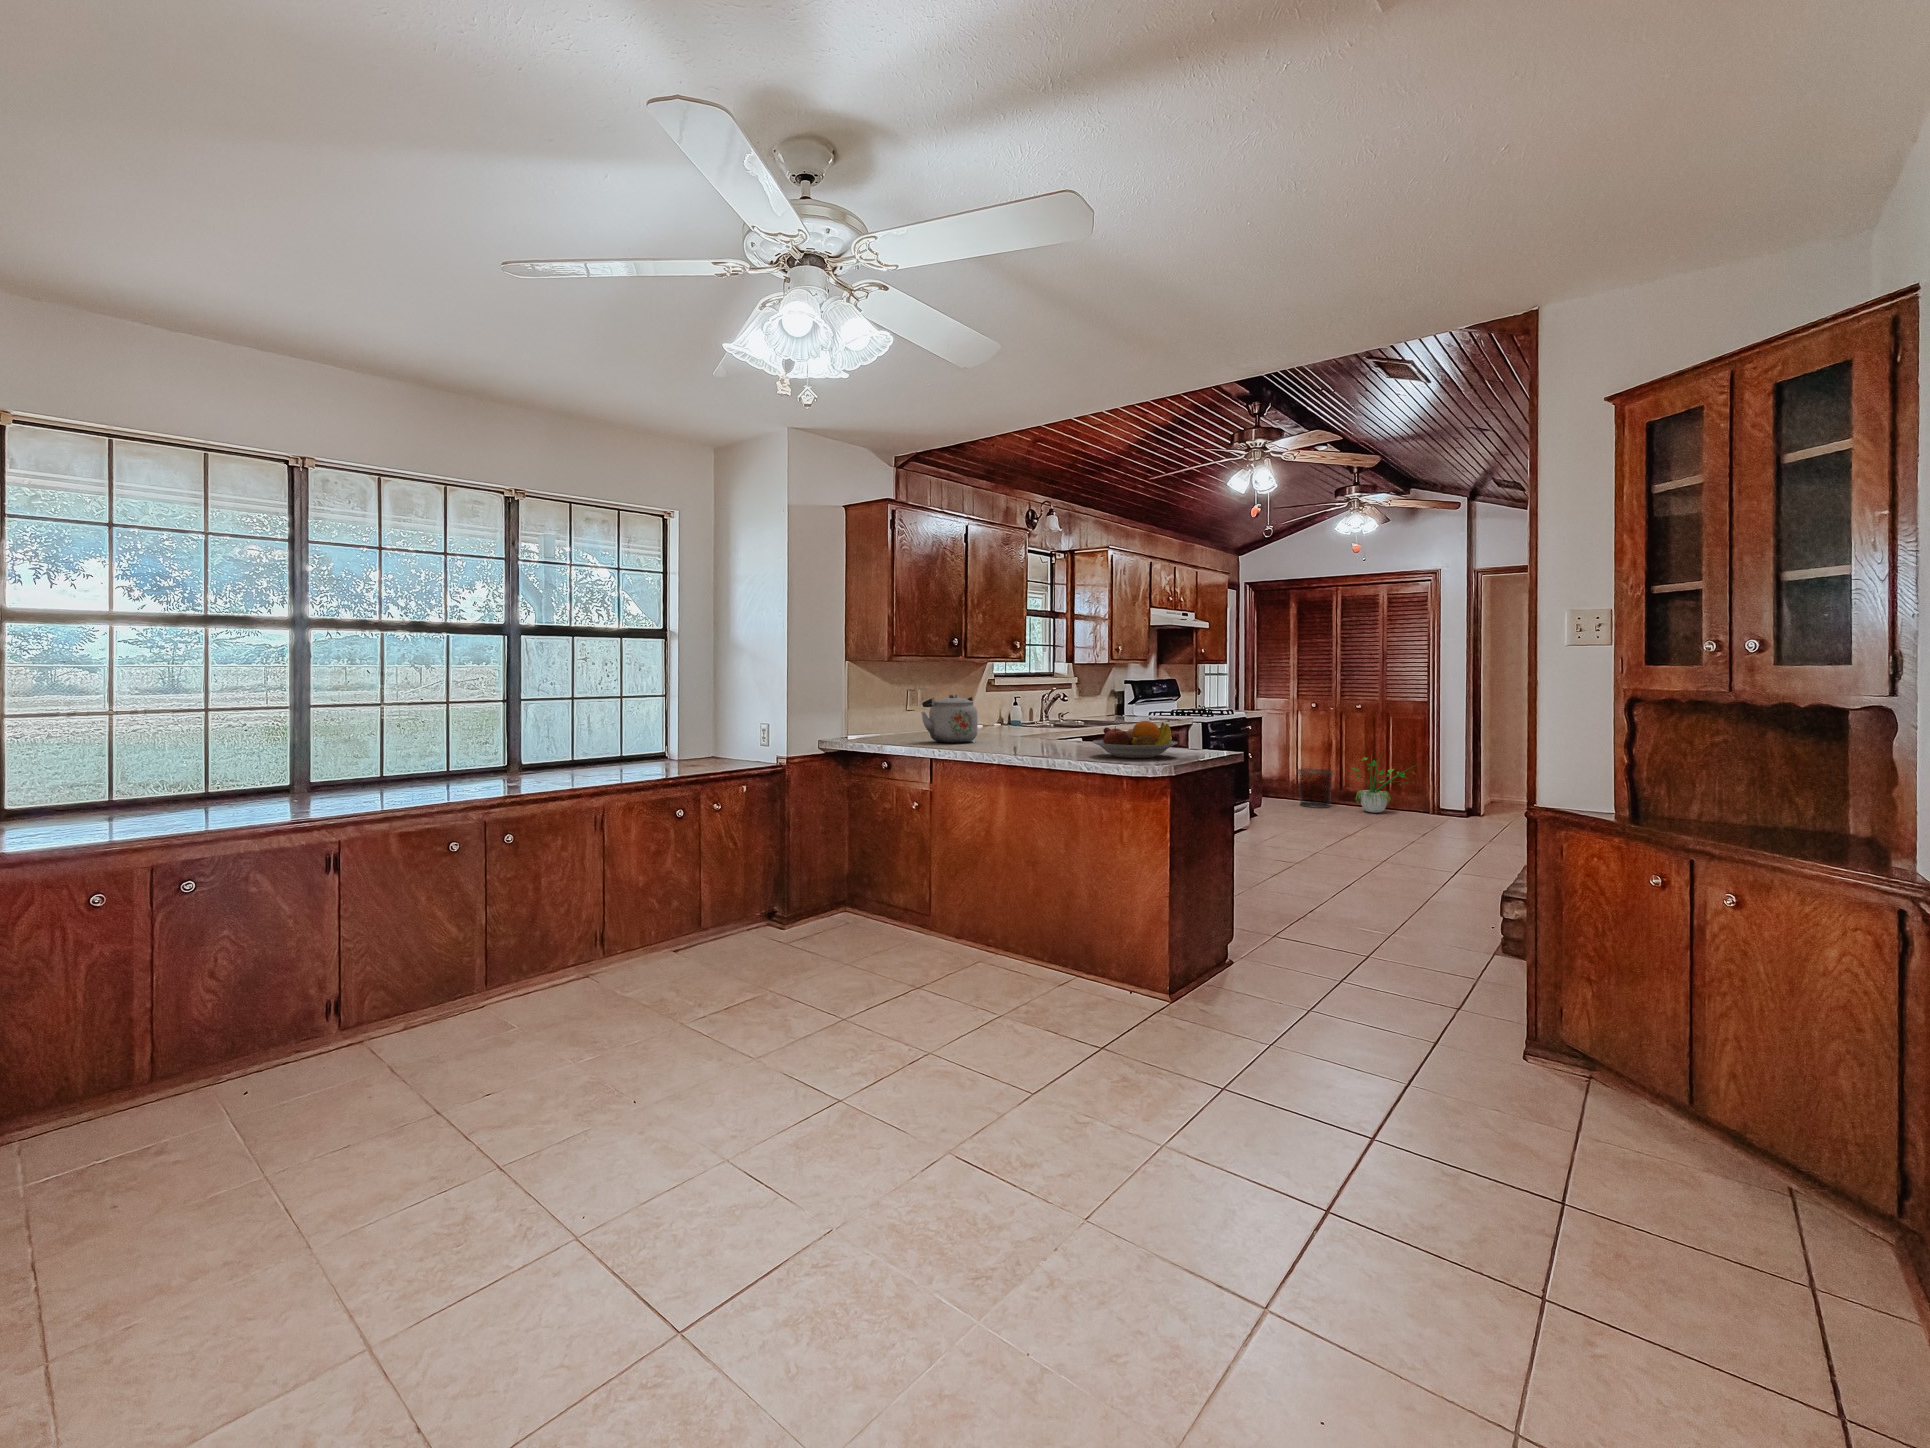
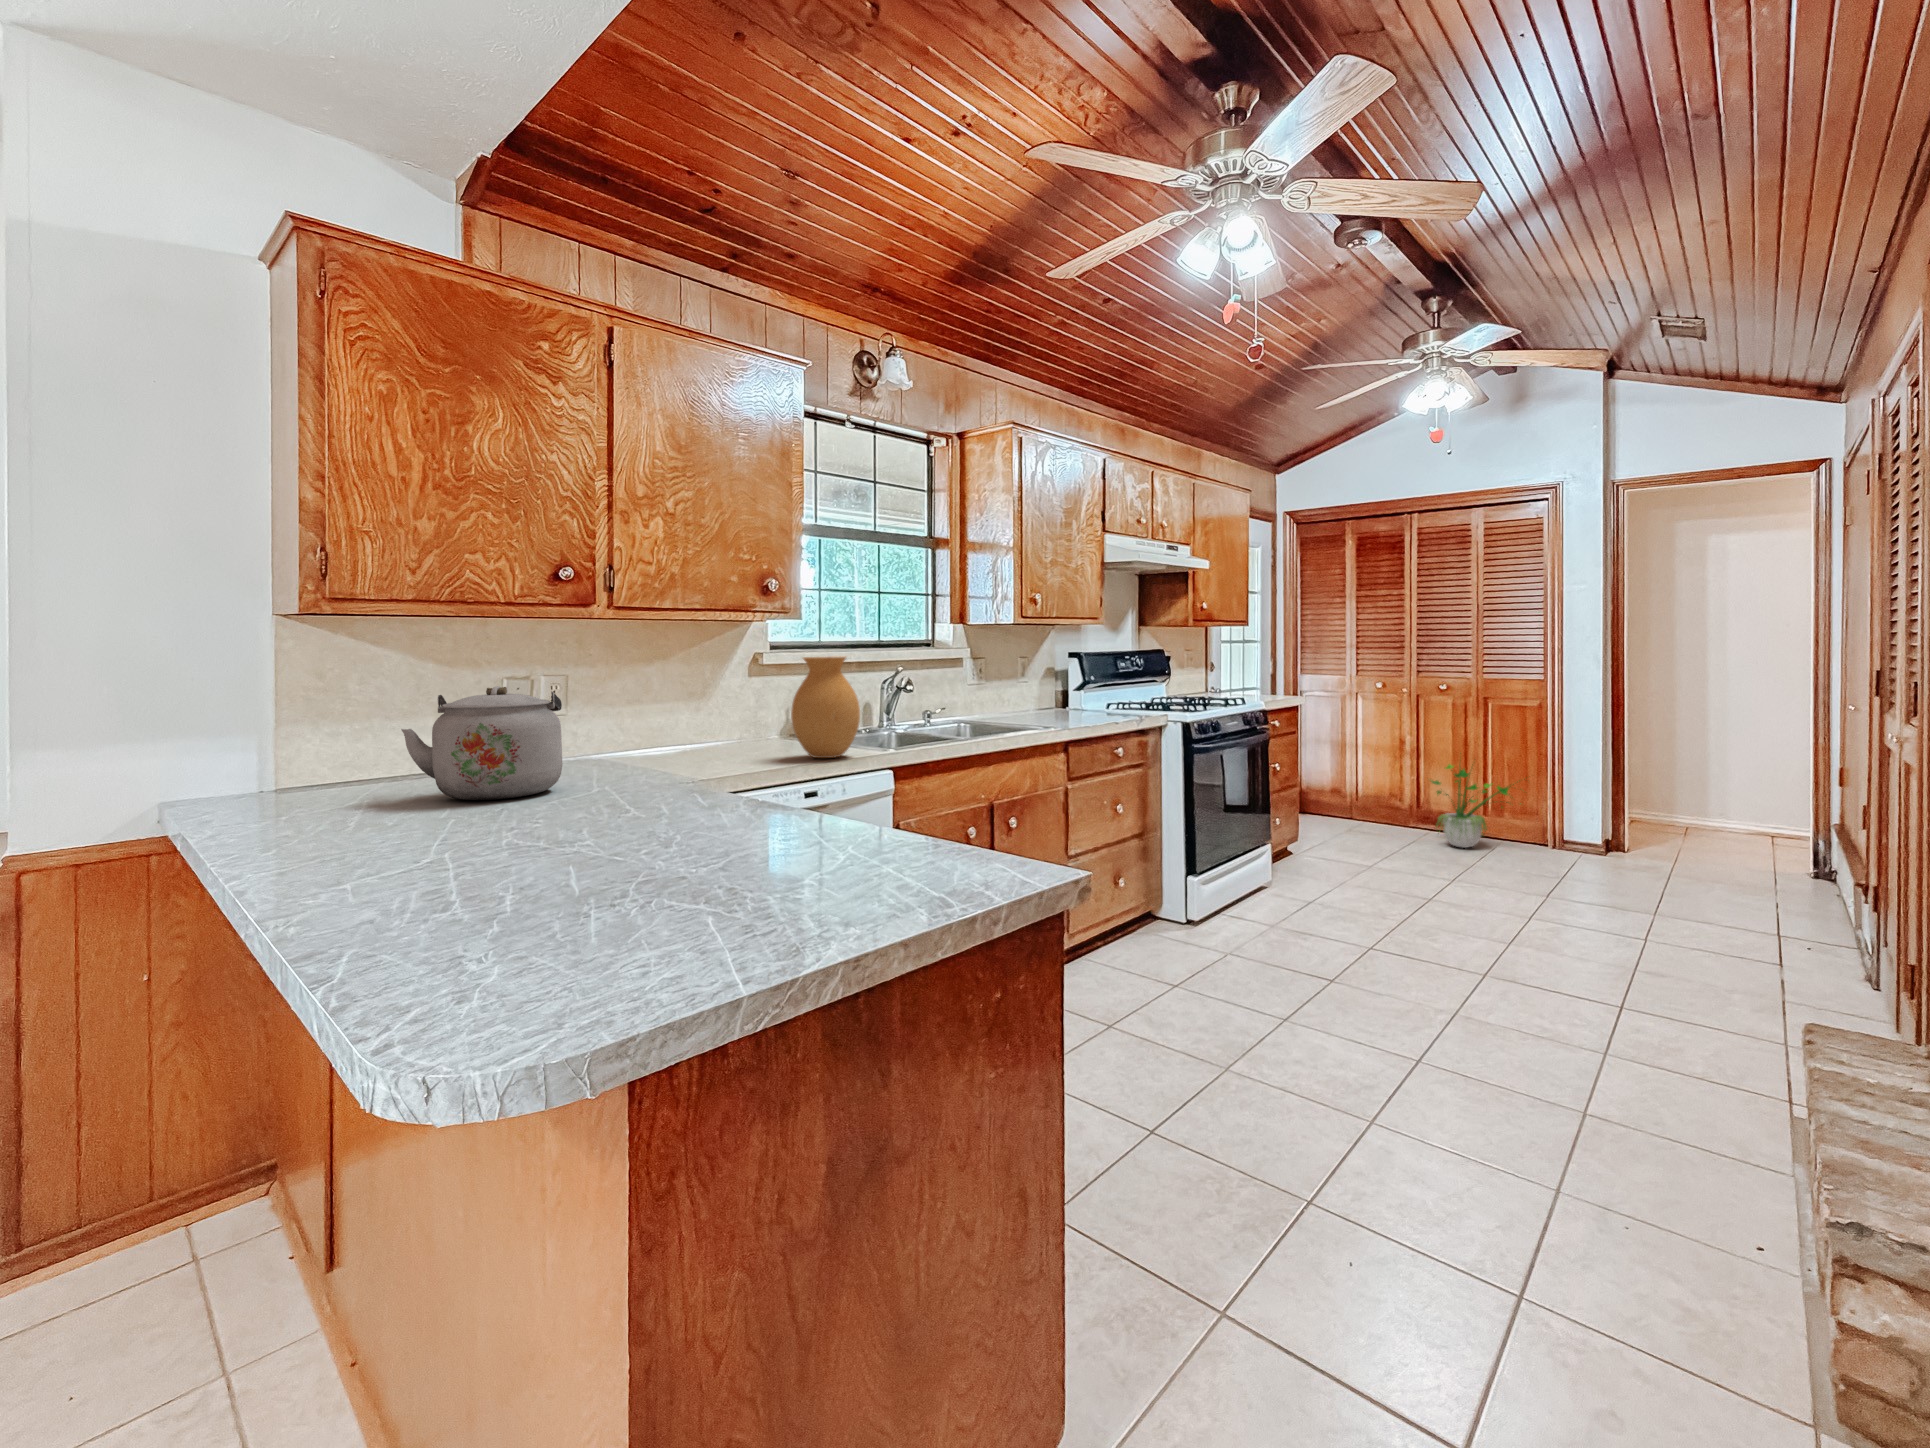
vase: none [1036,682,1070,733] -> present [791,657,860,758]
fruit bowl: present [1093,721,1177,758] -> none [520,782,810,914]
waste bin: present [1298,768,1333,808] -> none [1353,779,1405,838]

